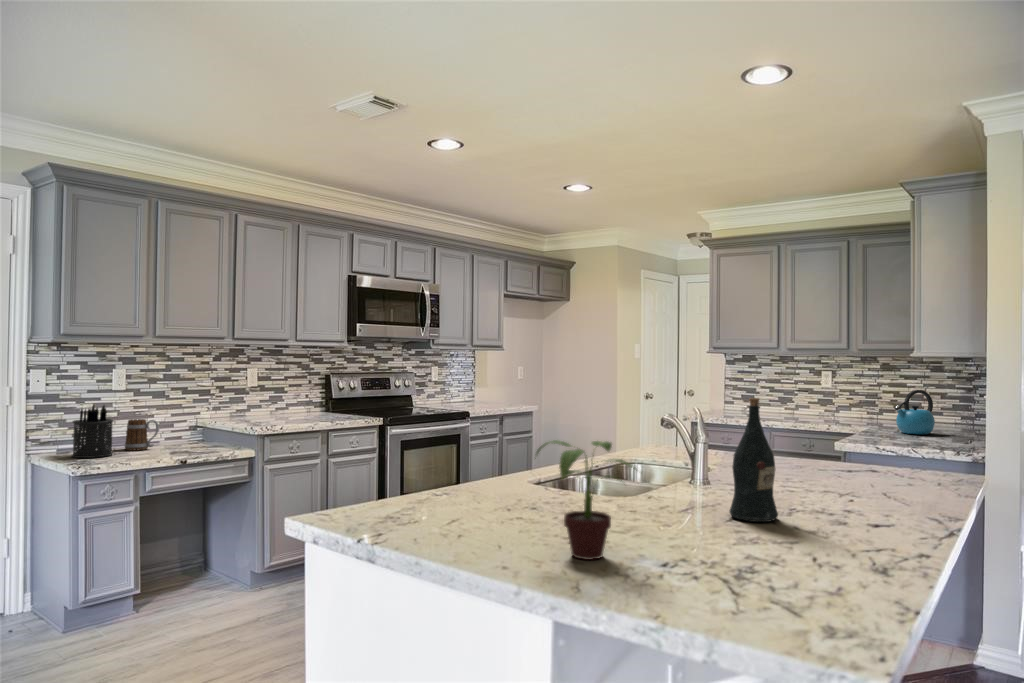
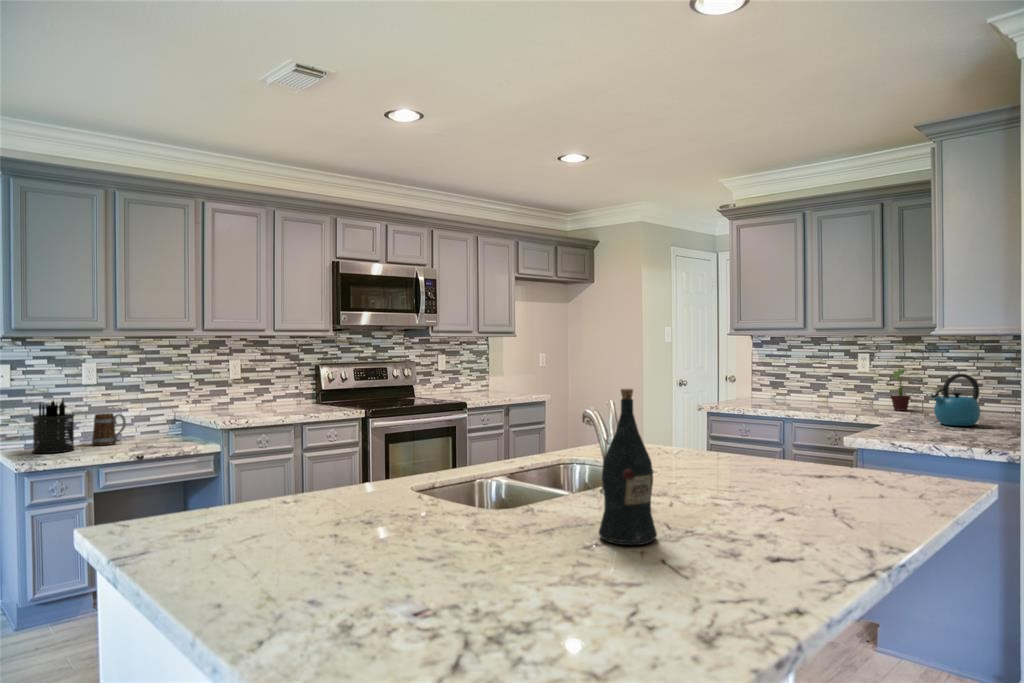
potted plant: present [535,440,633,560] -> present [885,369,913,411]

